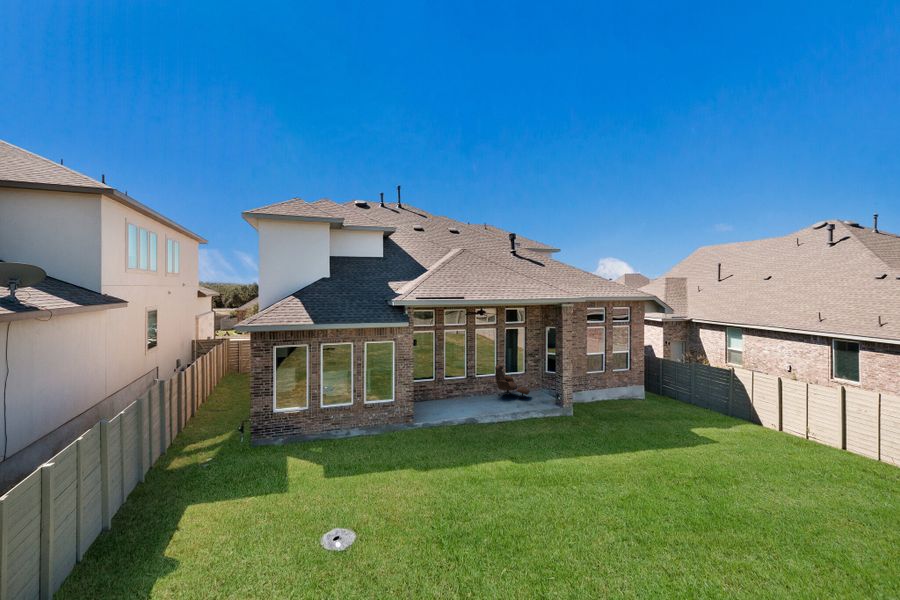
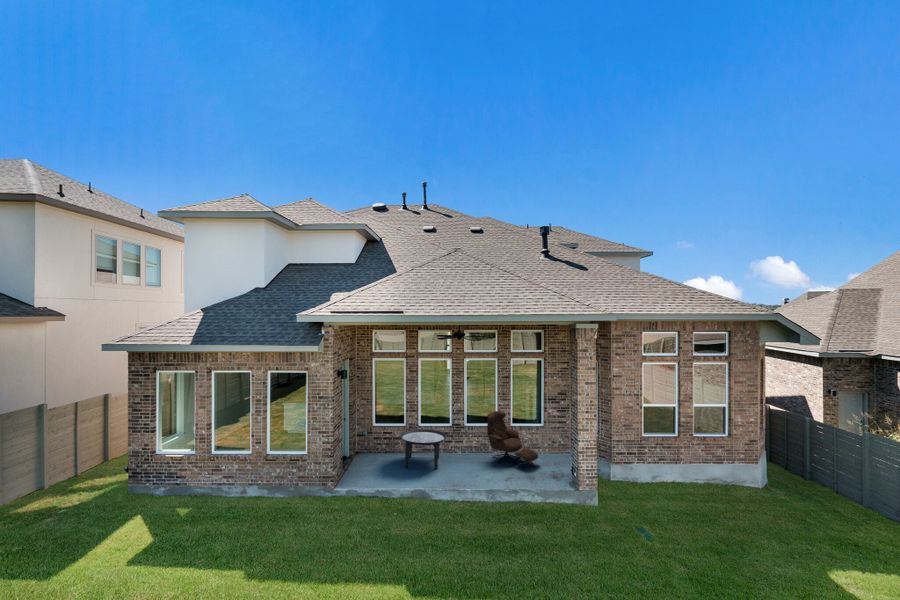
round table: none [442,380,474,407] -> present [400,429,447,469]

